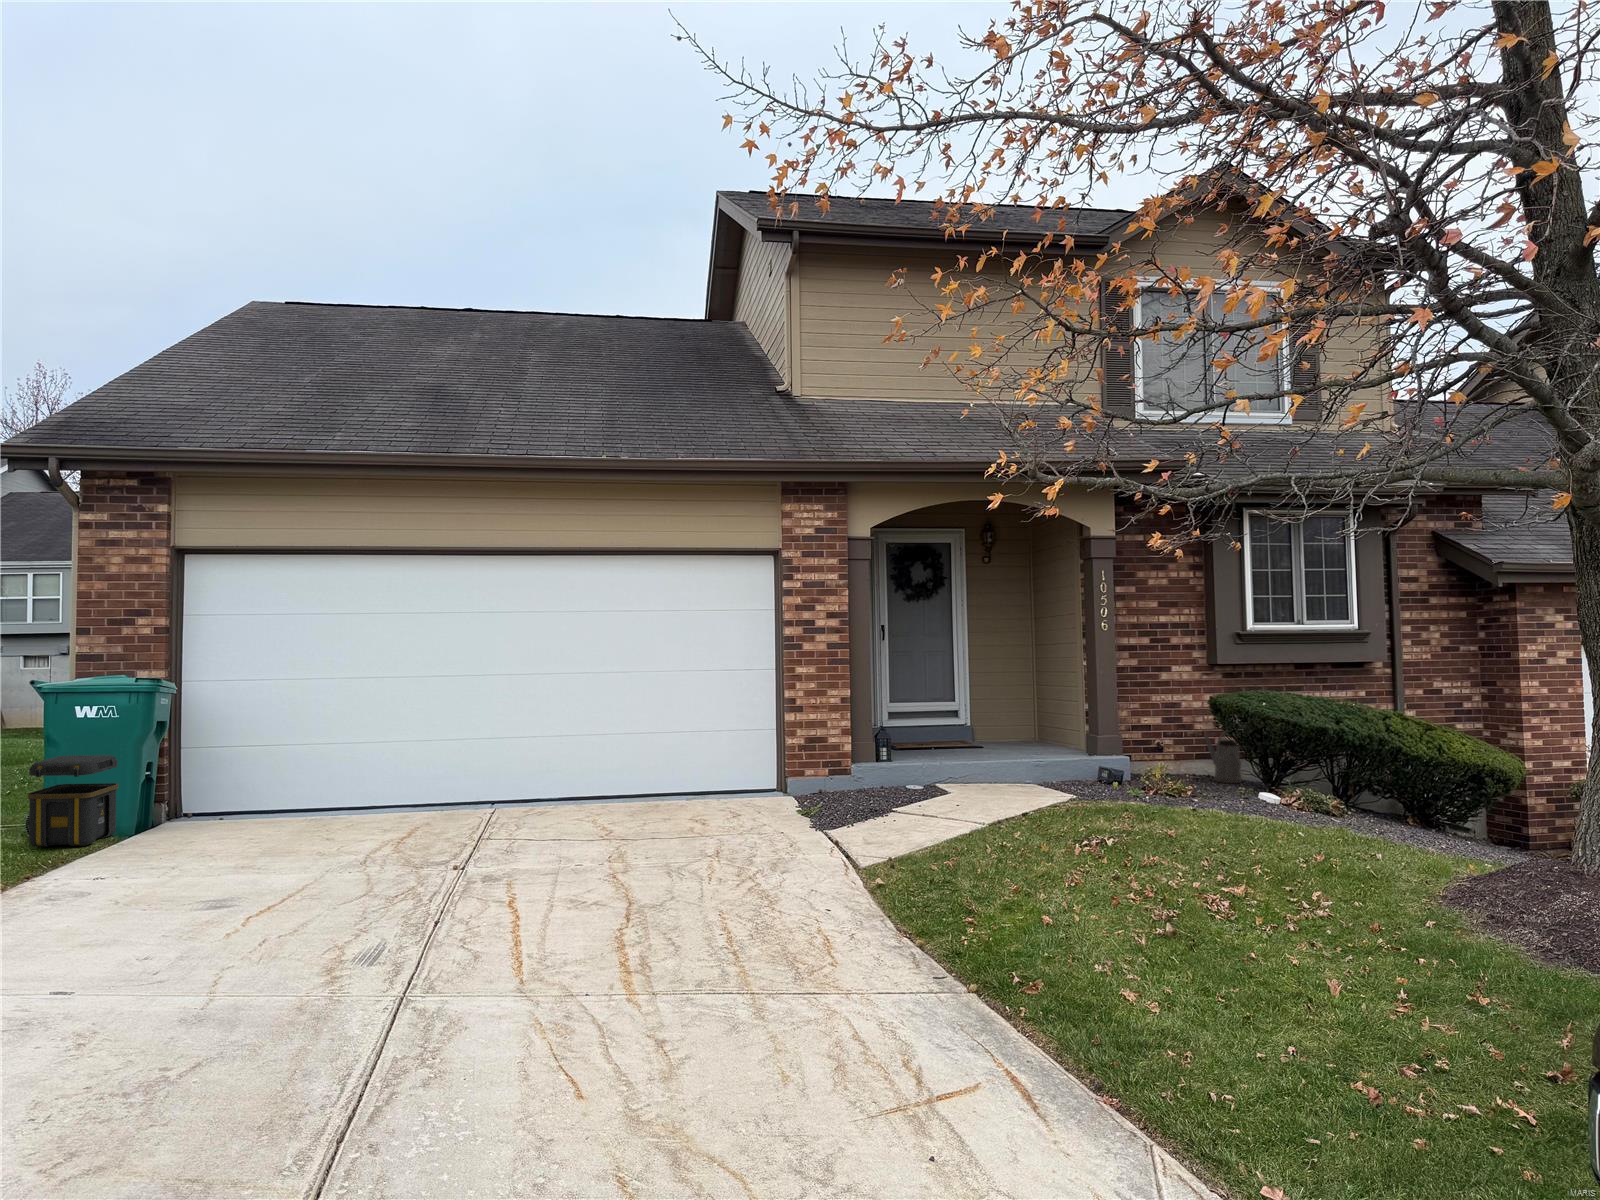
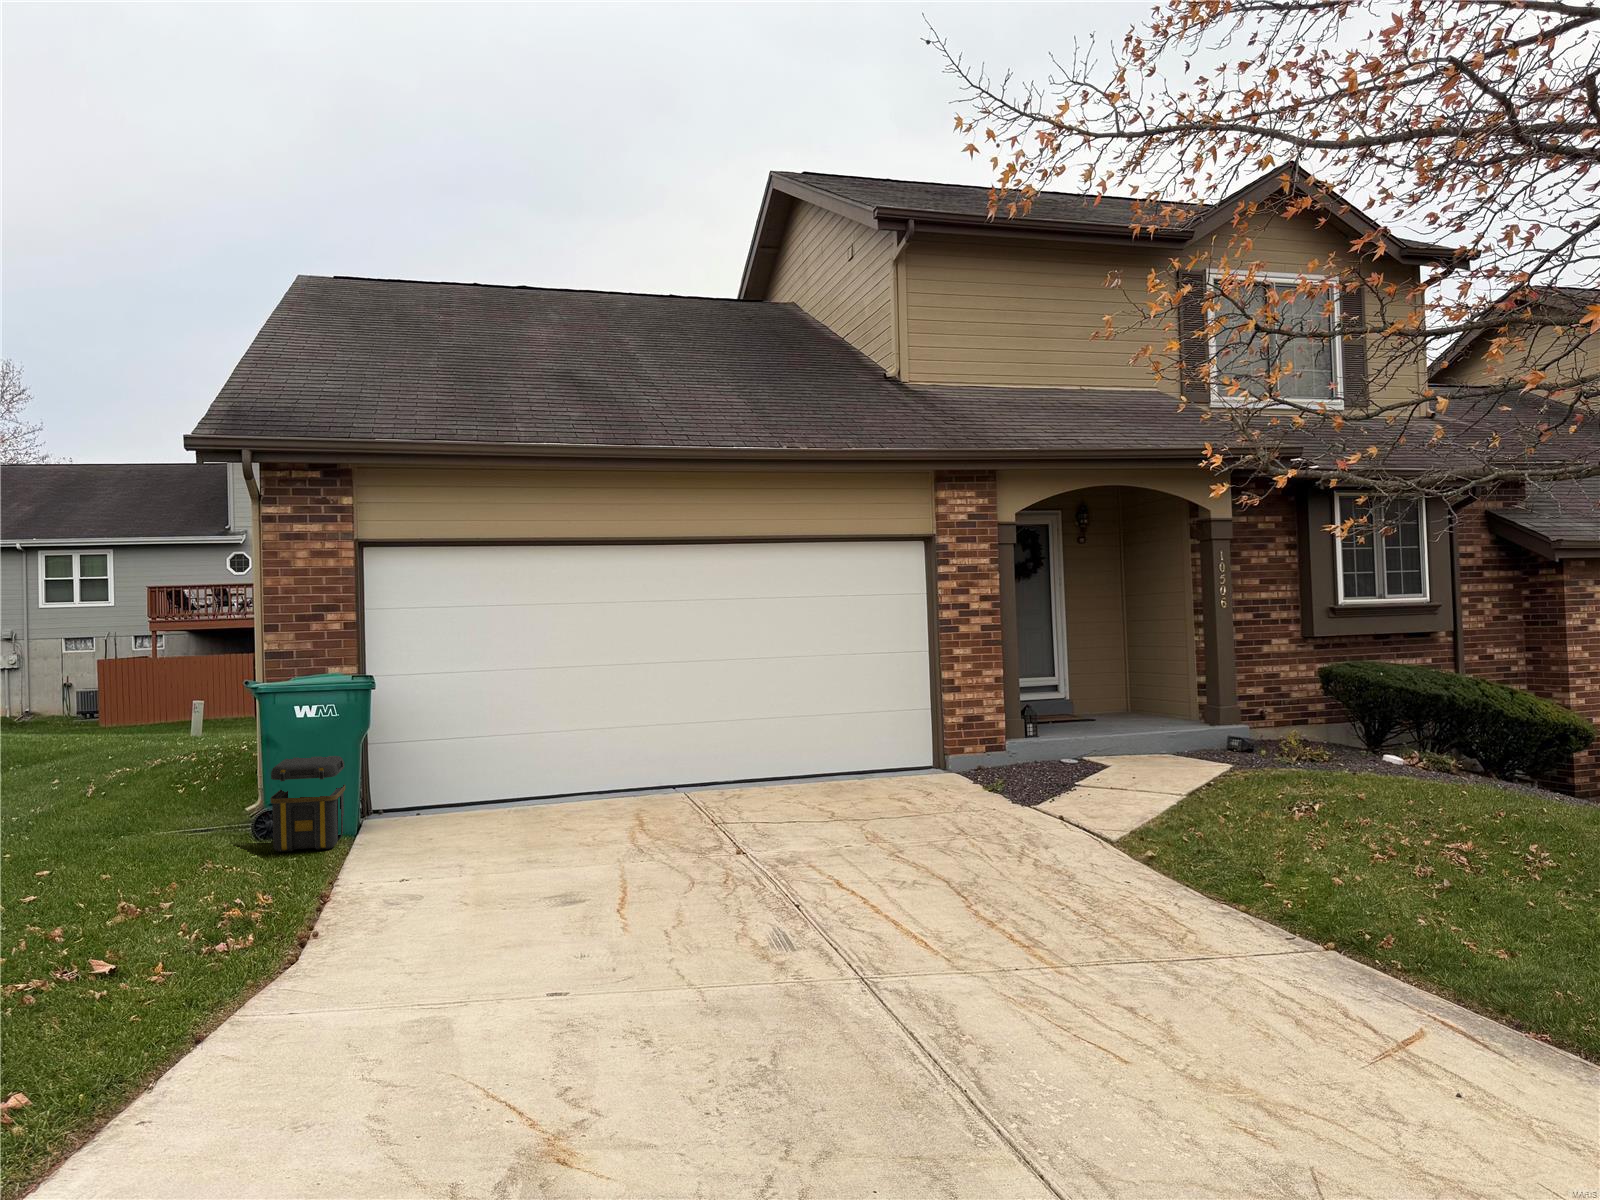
watering can: present [1204,731,1241,783] -> none [1302,698,1346,747]

